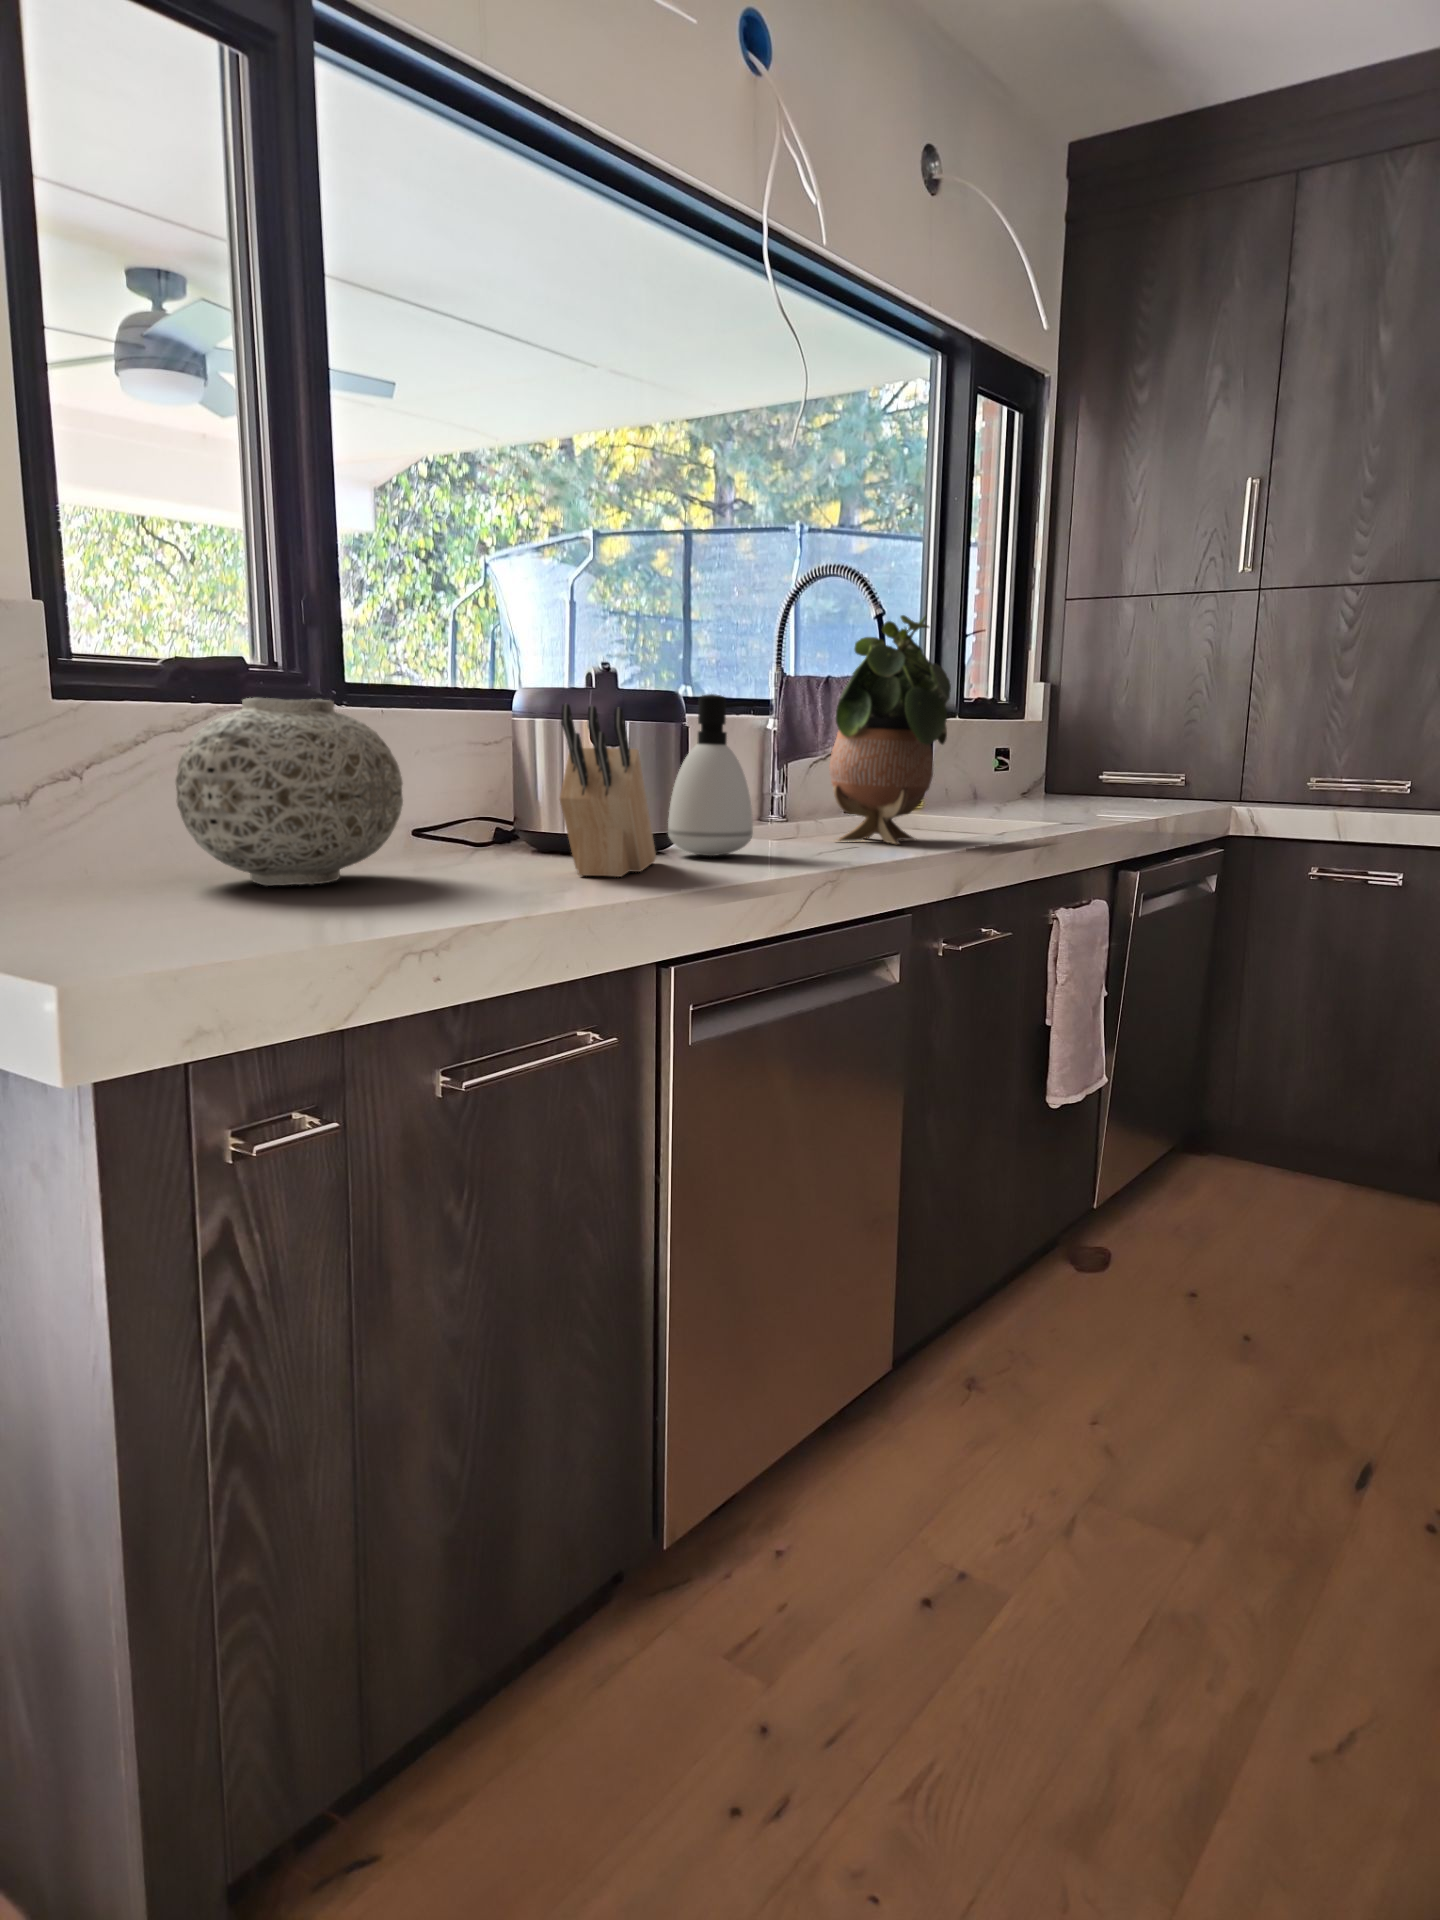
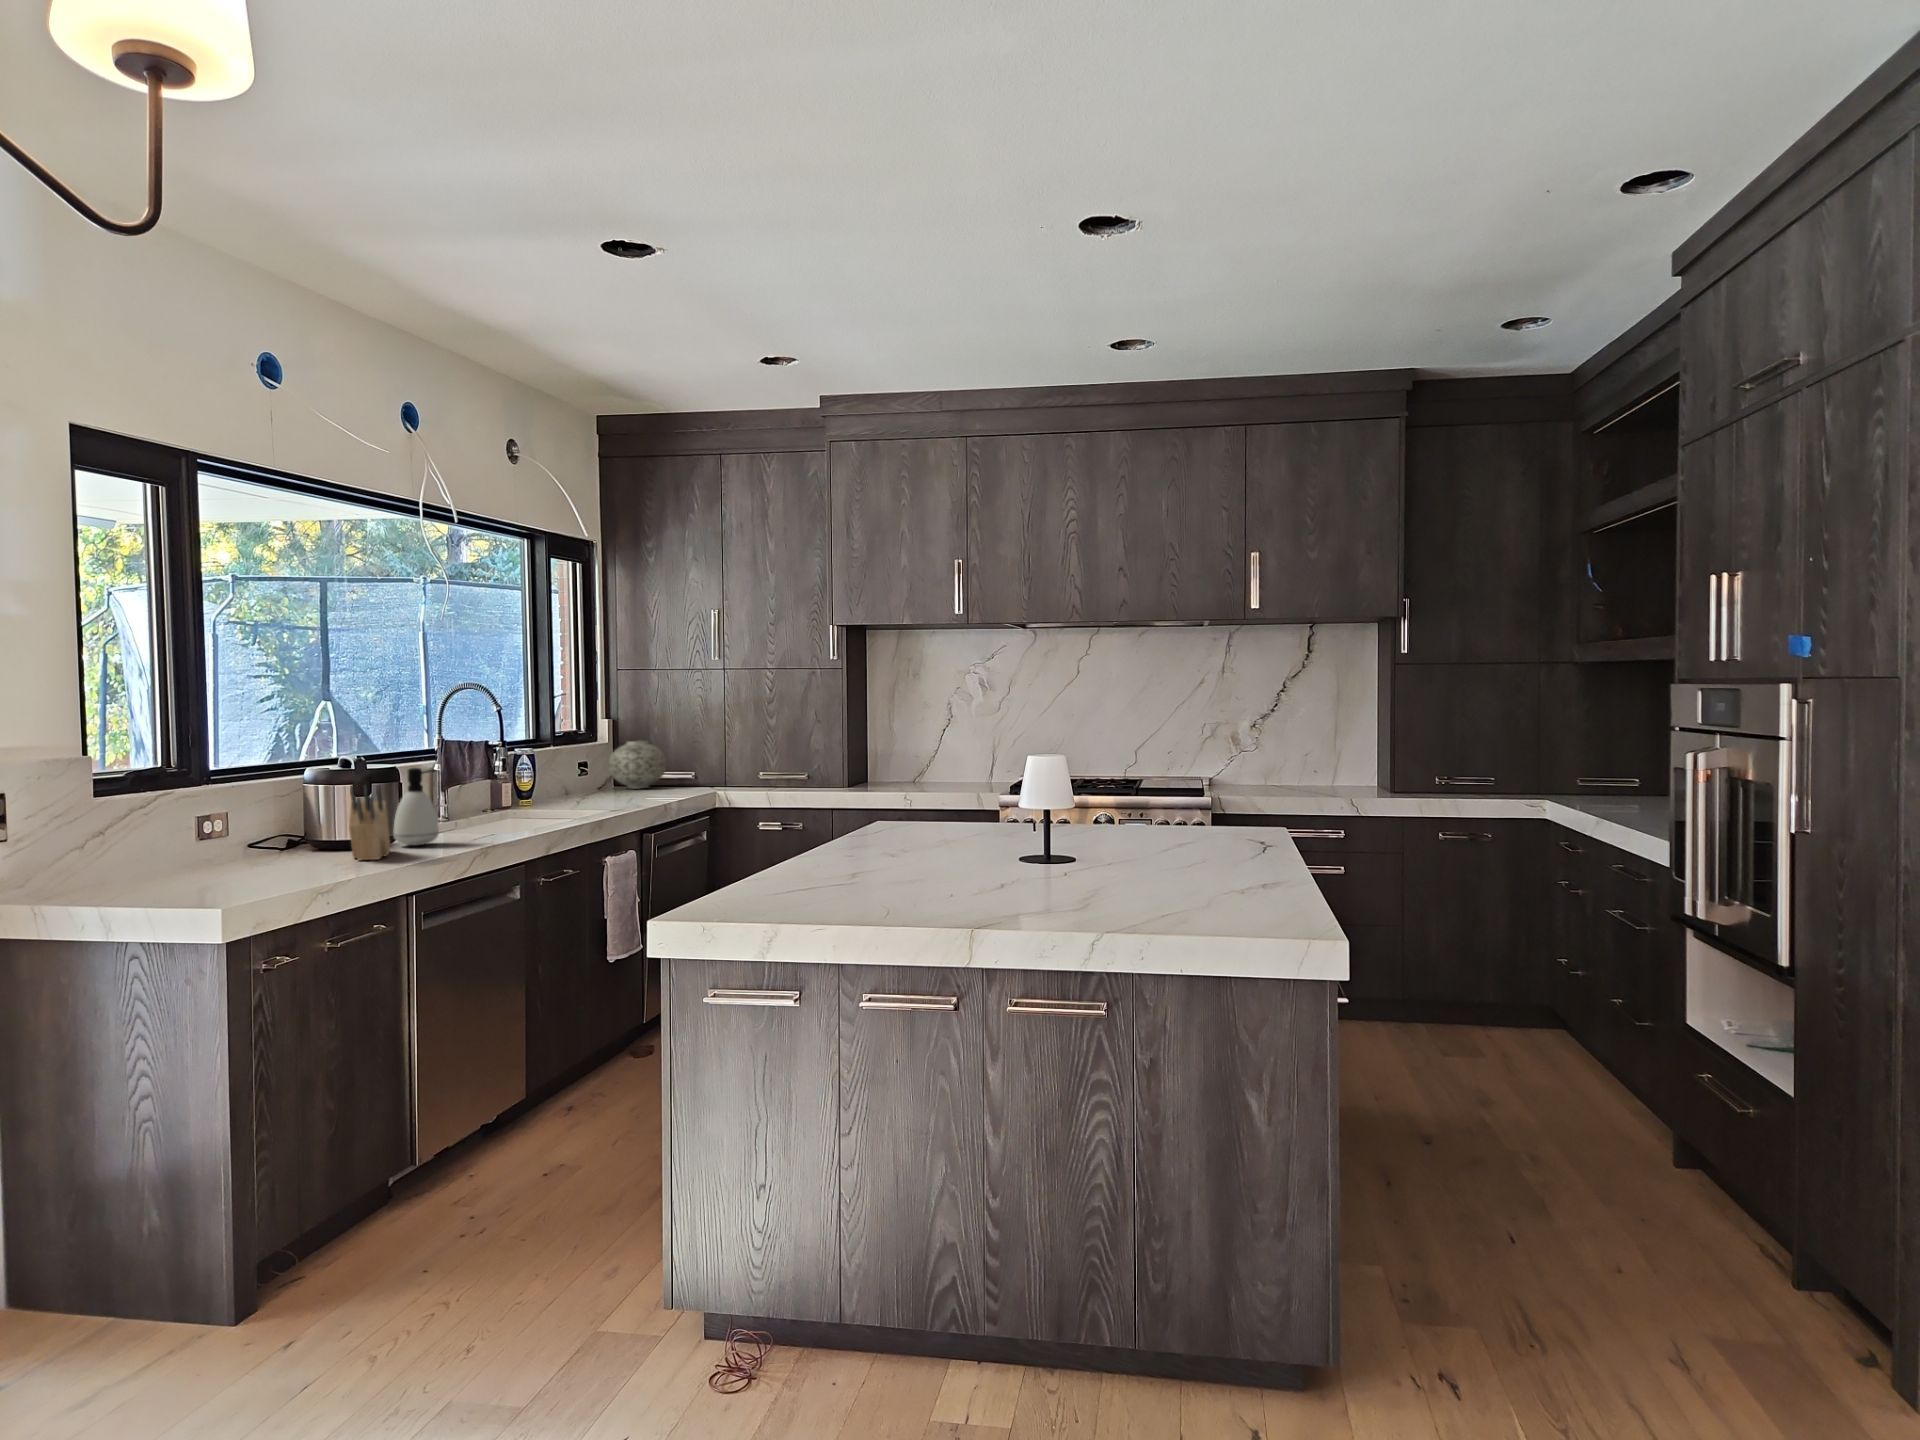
potted plant: present [830,615,951,844] -> none [475,717,537,832]
vase: present [175,698,403,886] -> present [609,741,666,789]

